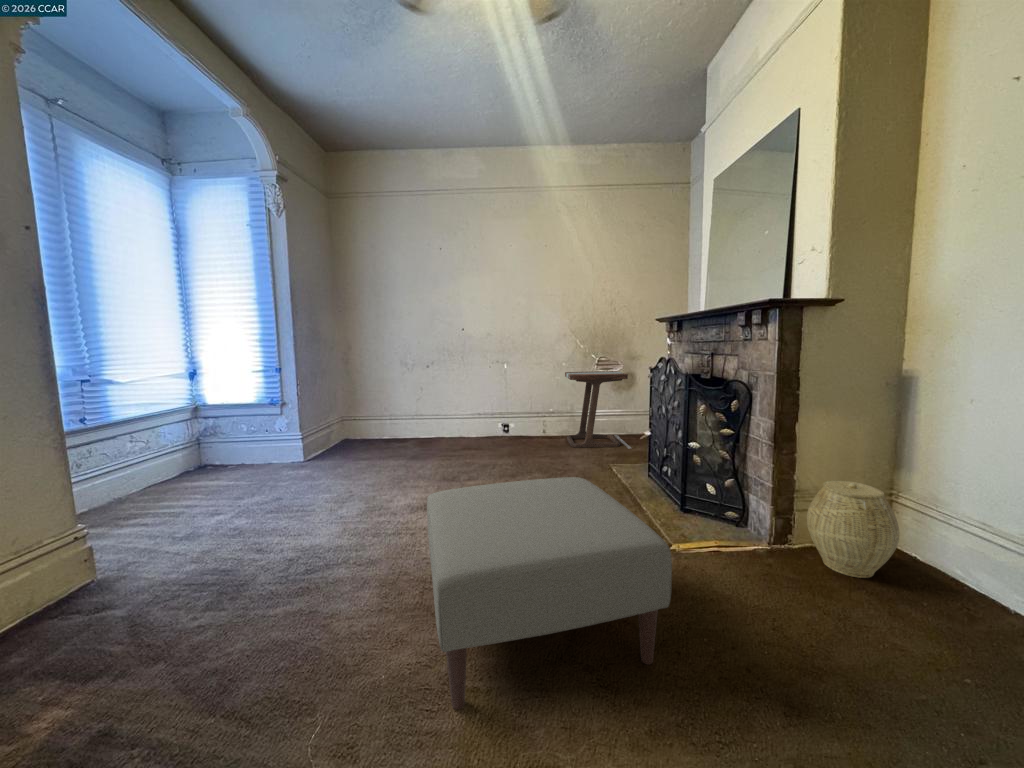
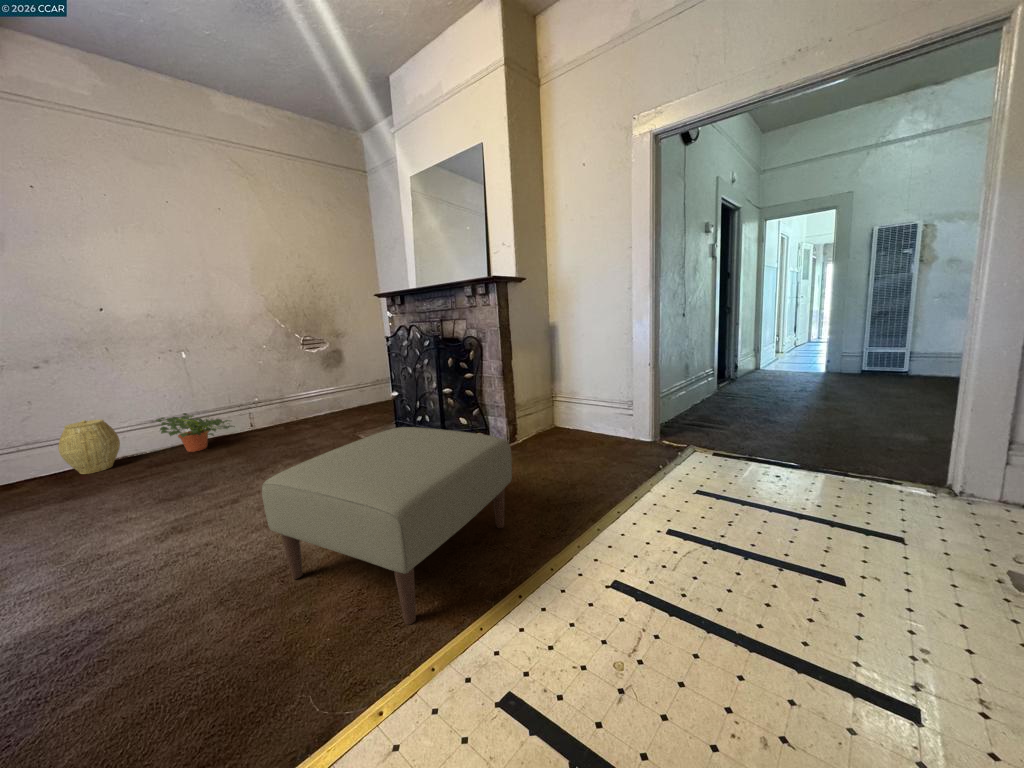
side table: present [565,371,628,448] -> none [271,348,364,431]
potted plant: none [479,412,527,444] -> present [155,413,233,452]
woven basket: present [807,481,899,578] -> present [58,419,120,474]

